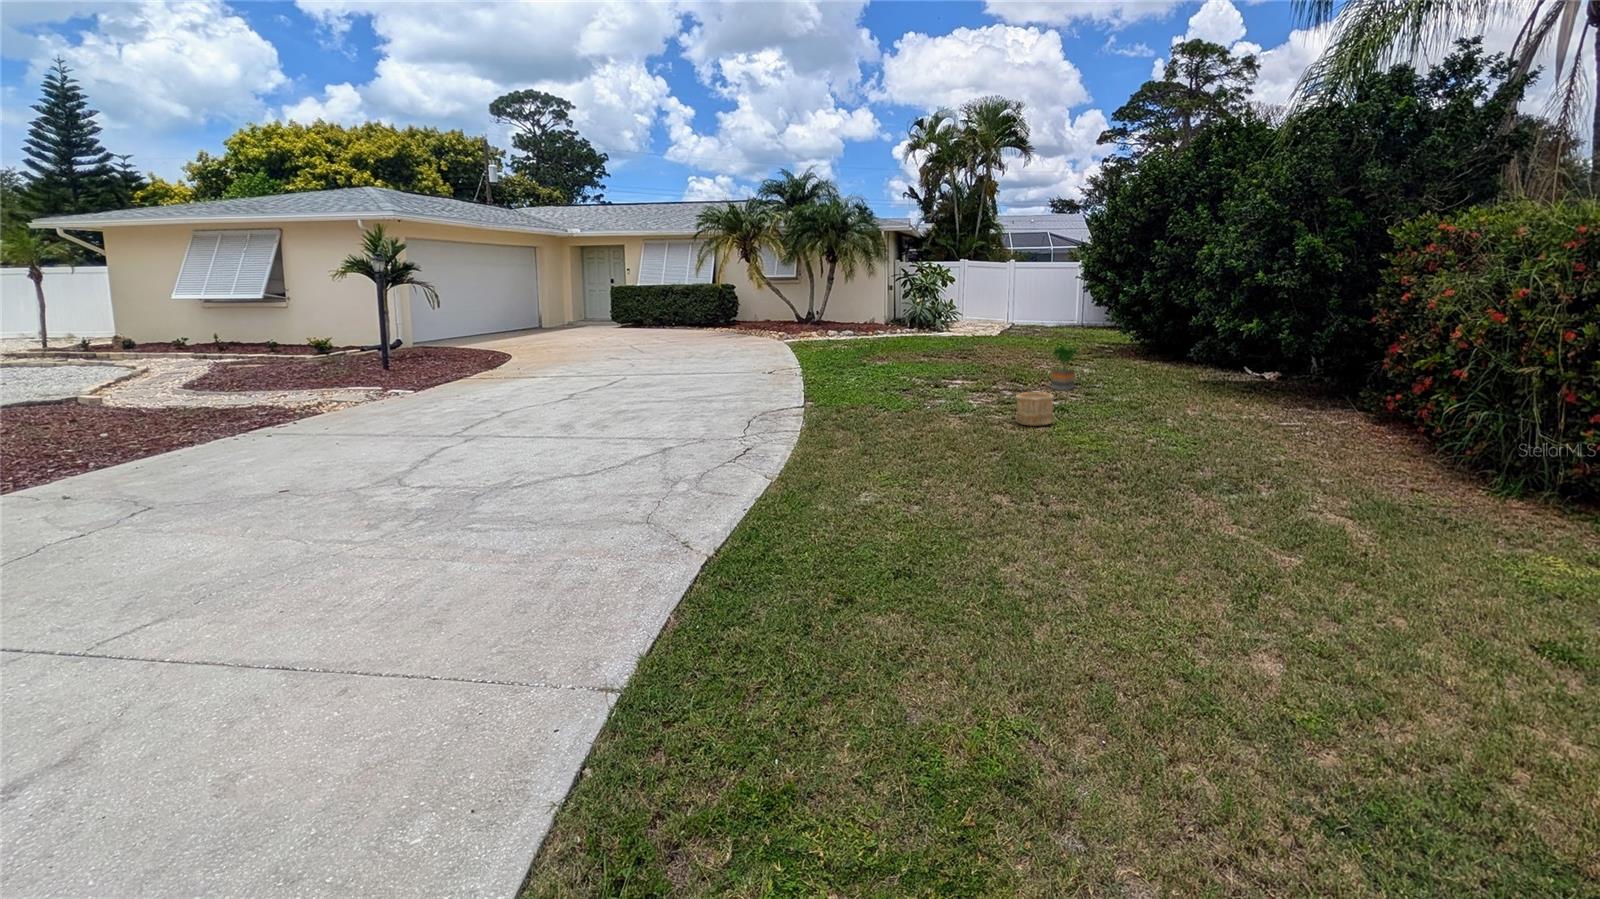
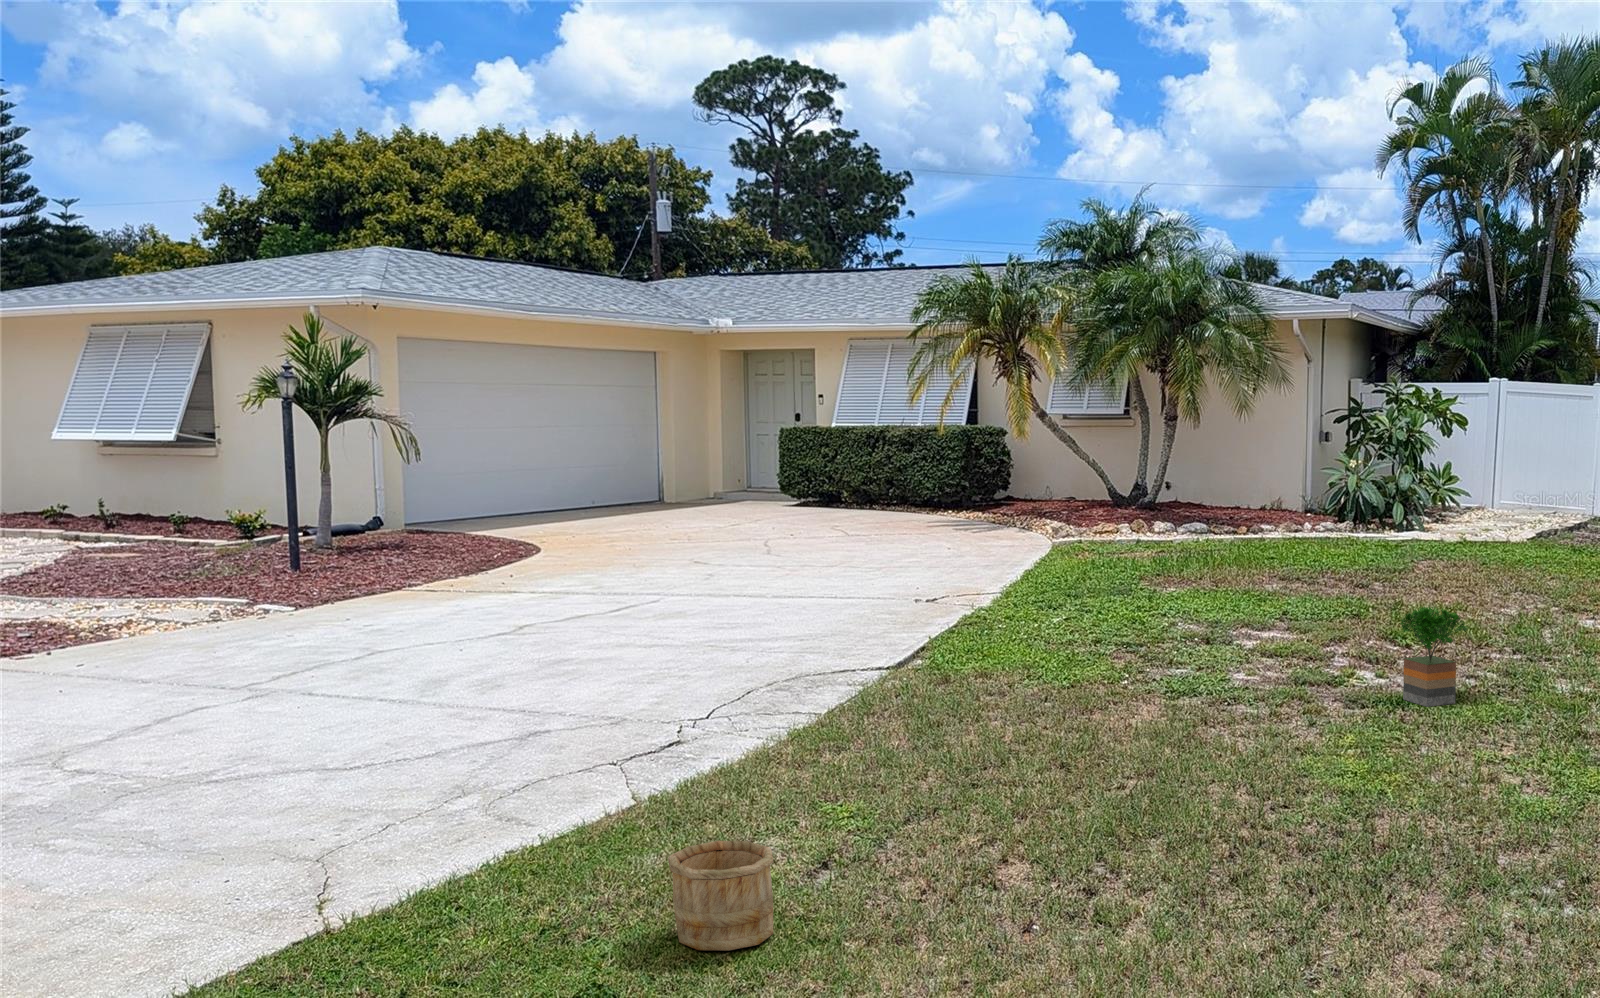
wooden bucket: present [1016,392,1053,426] -> present [668,840,773,951]

